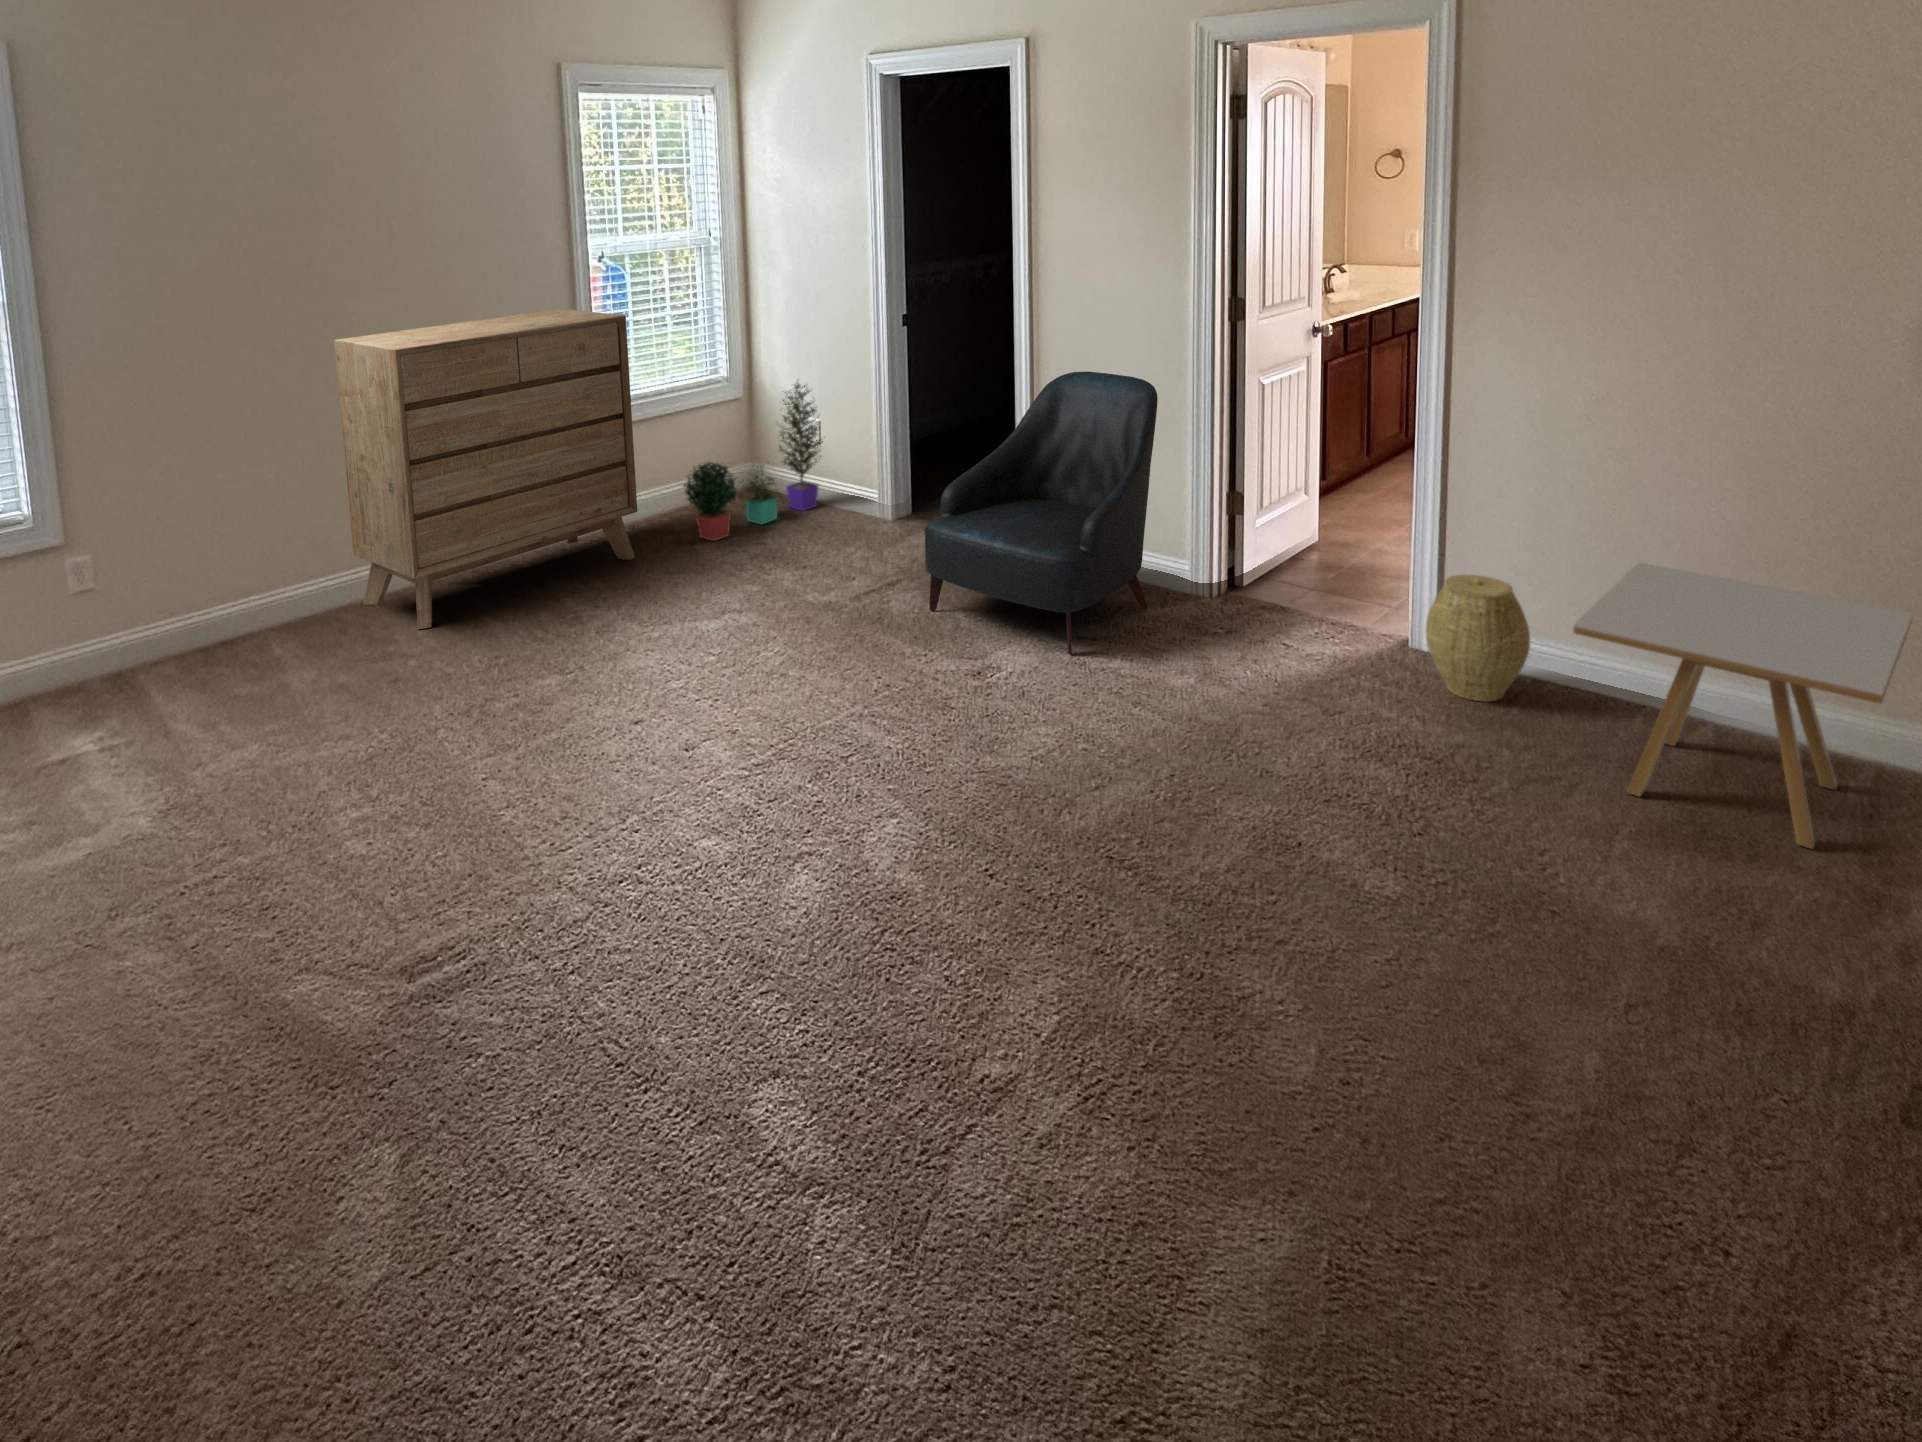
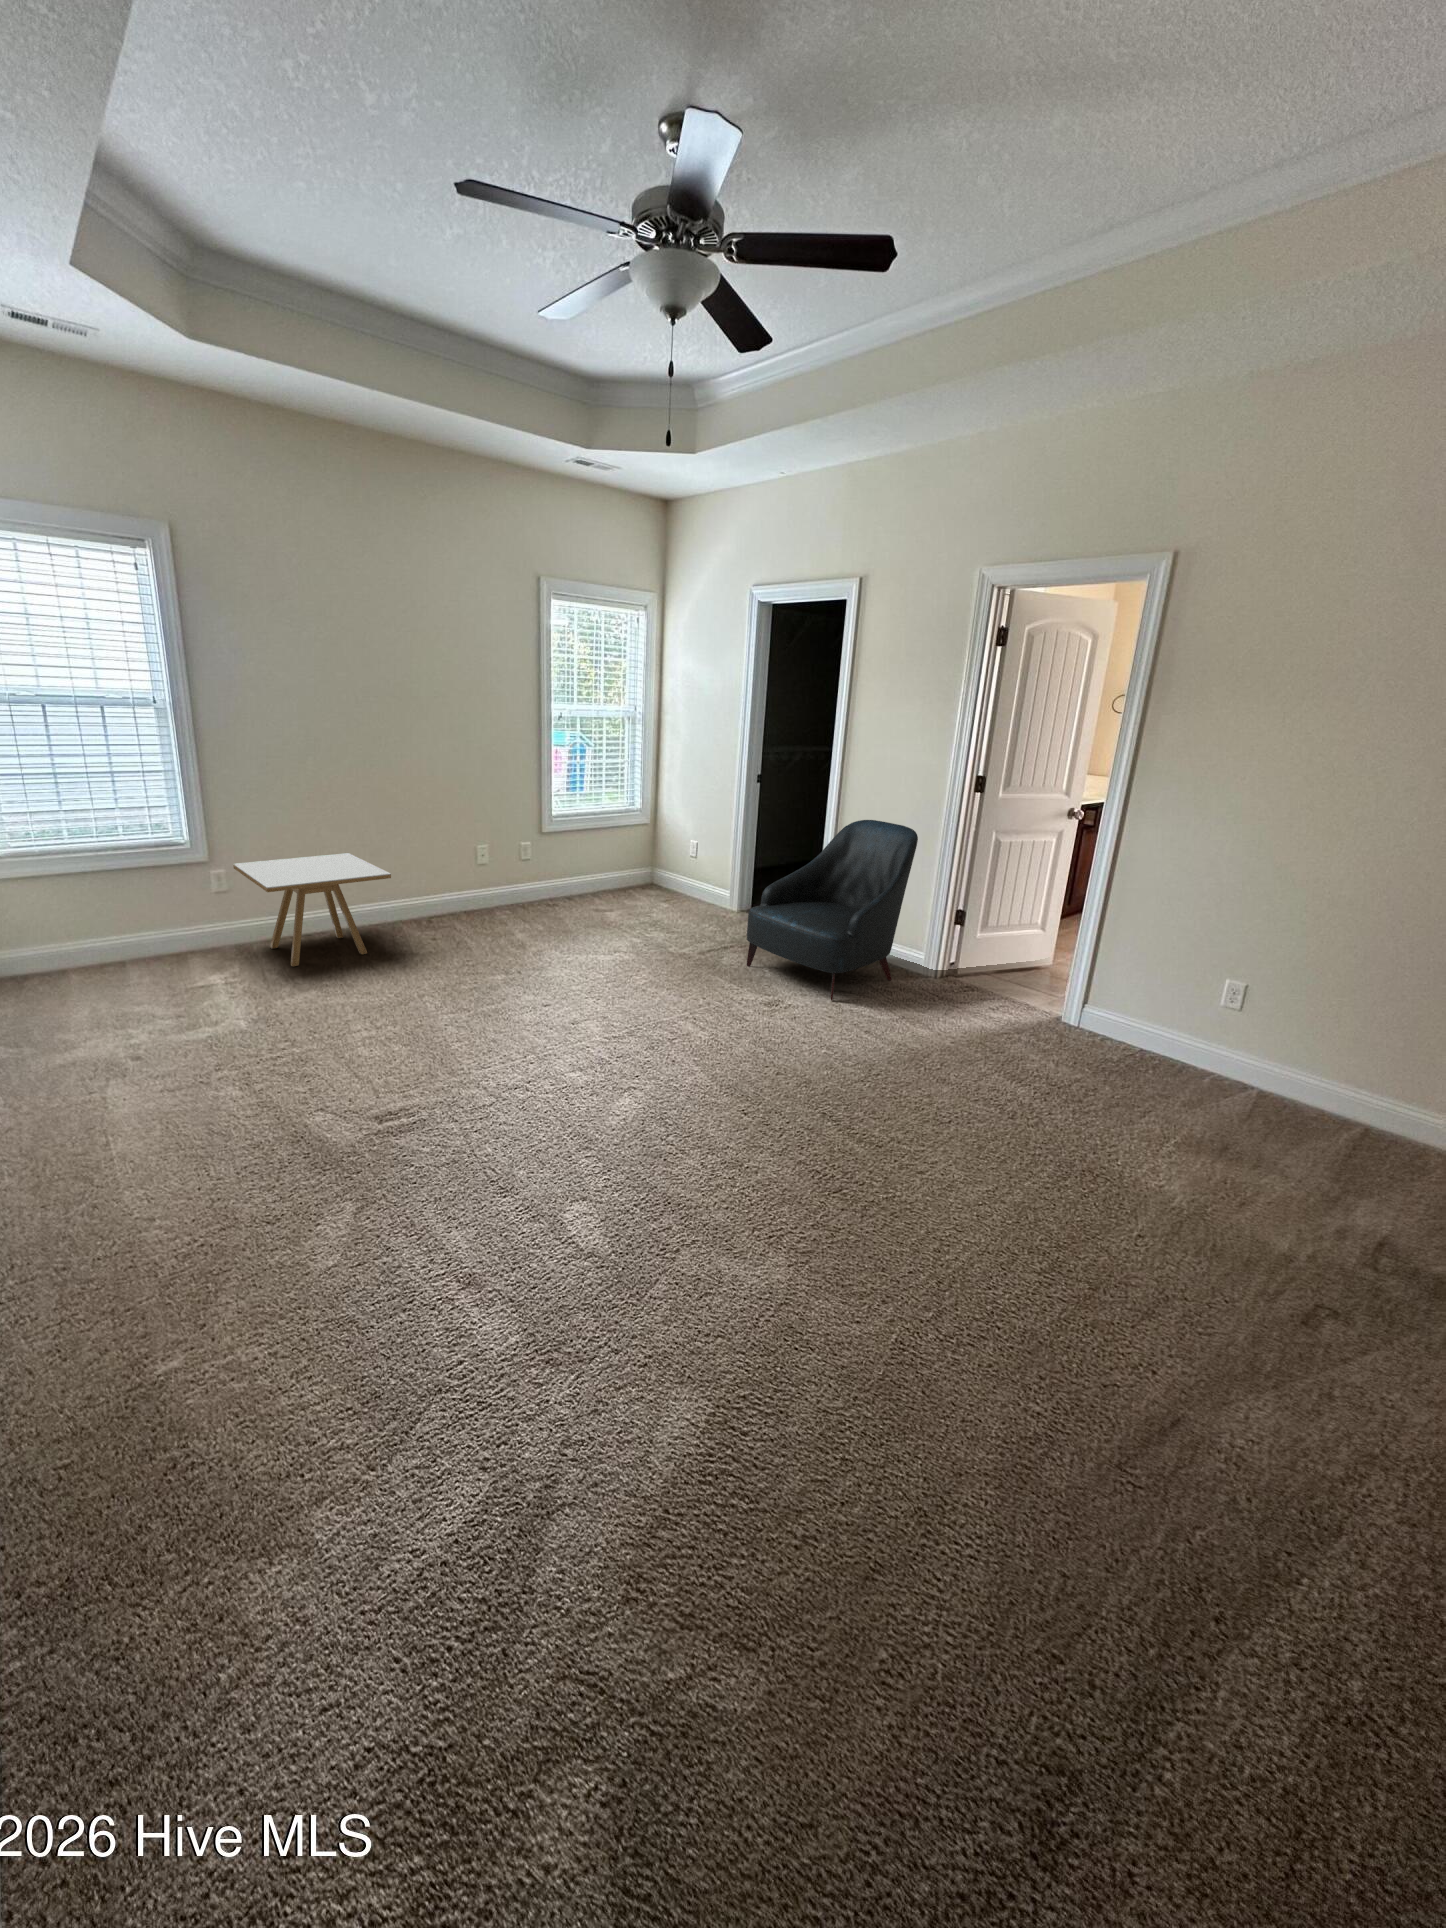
dresser: present [334,309,637,629] -> none [379,748,570,940]
potted plant: present [684,383,823,541] -> none [600,813,700,912]
side table: present [1574,562,1913,849] -> present [233,853,391,967]
woven basket: present [1426,575,1530,702] -> none [1072,975,1144,1060]

